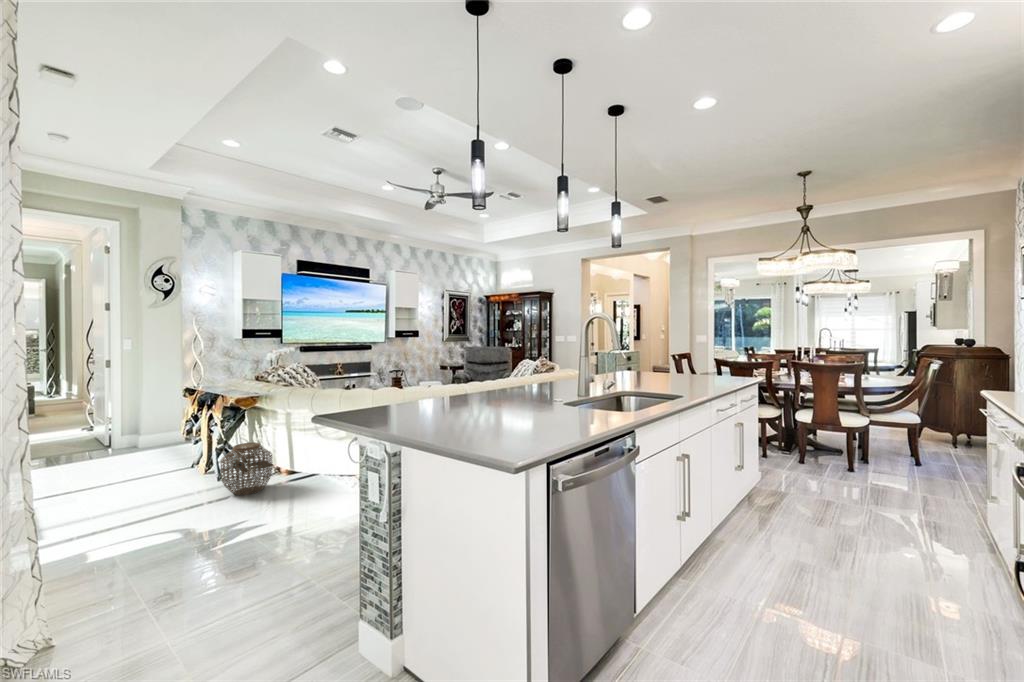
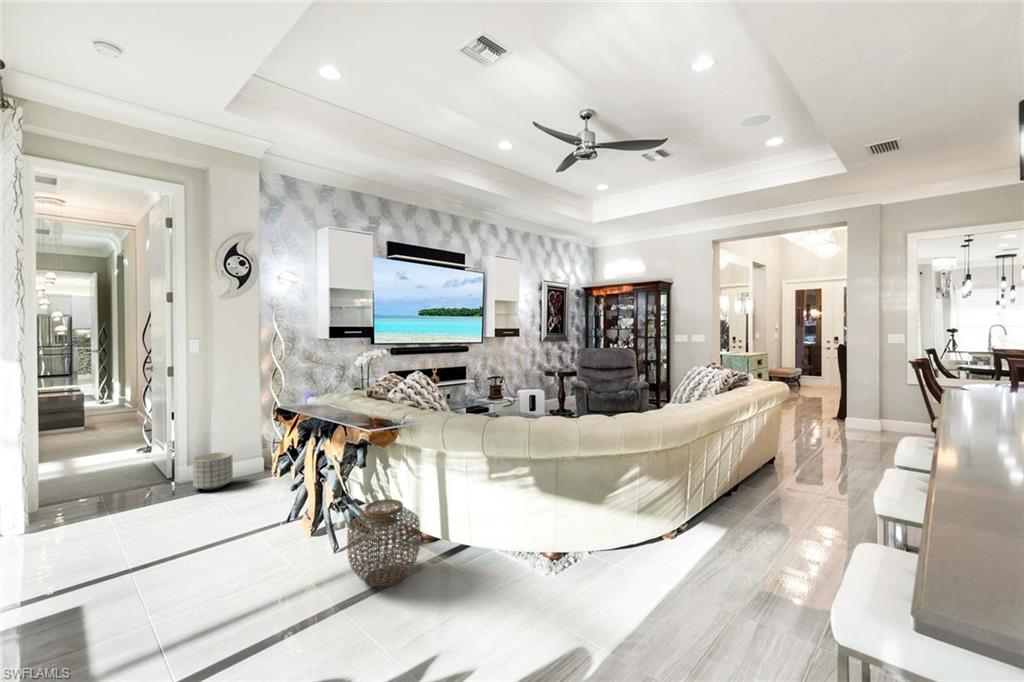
planter: none [125,425,158,453] -> present [193,452,233,490]

